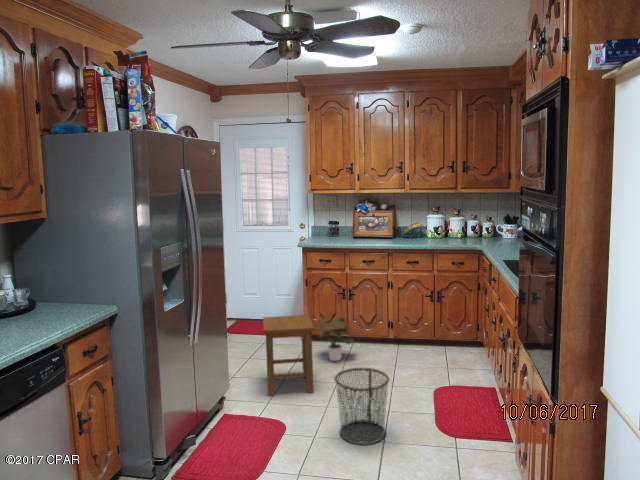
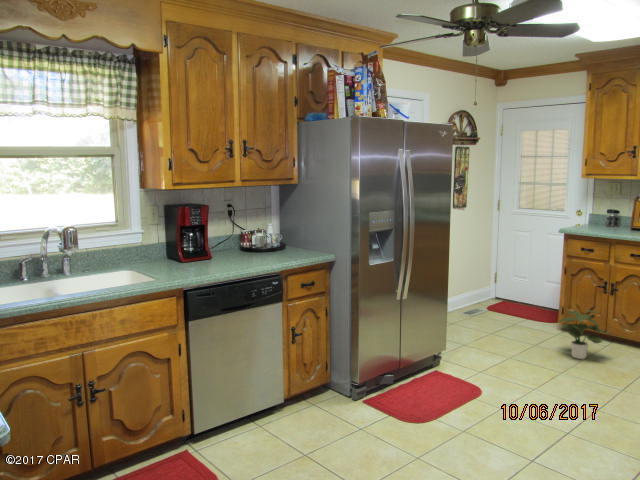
stool: present [263,315,314,396] -> none [481,295,542,378]
waste bin: present [335,368,389,444] -> none [524,355,587,434]

